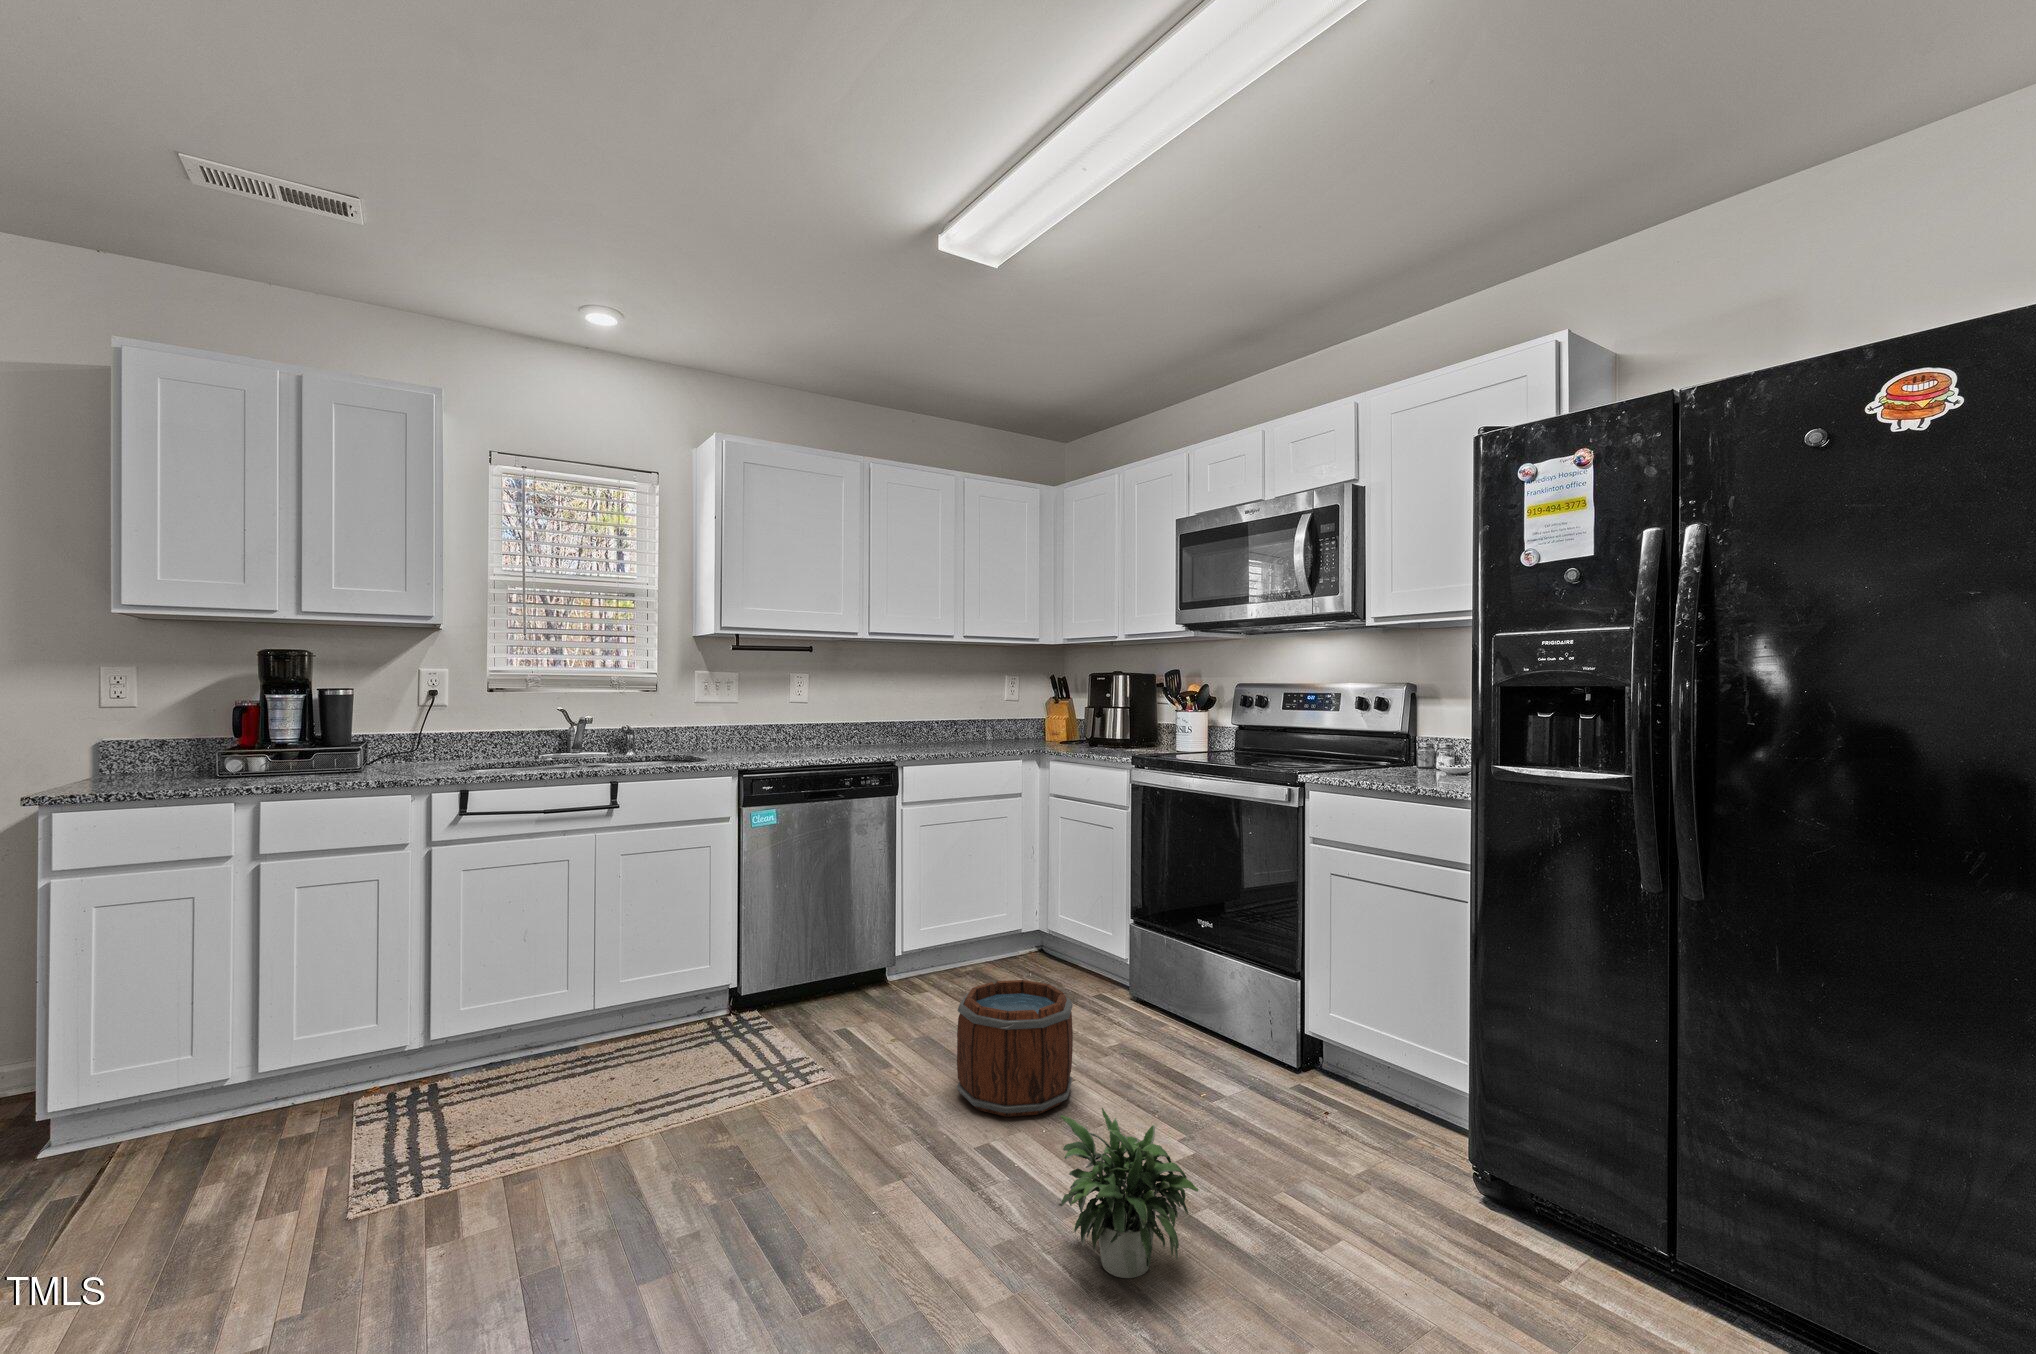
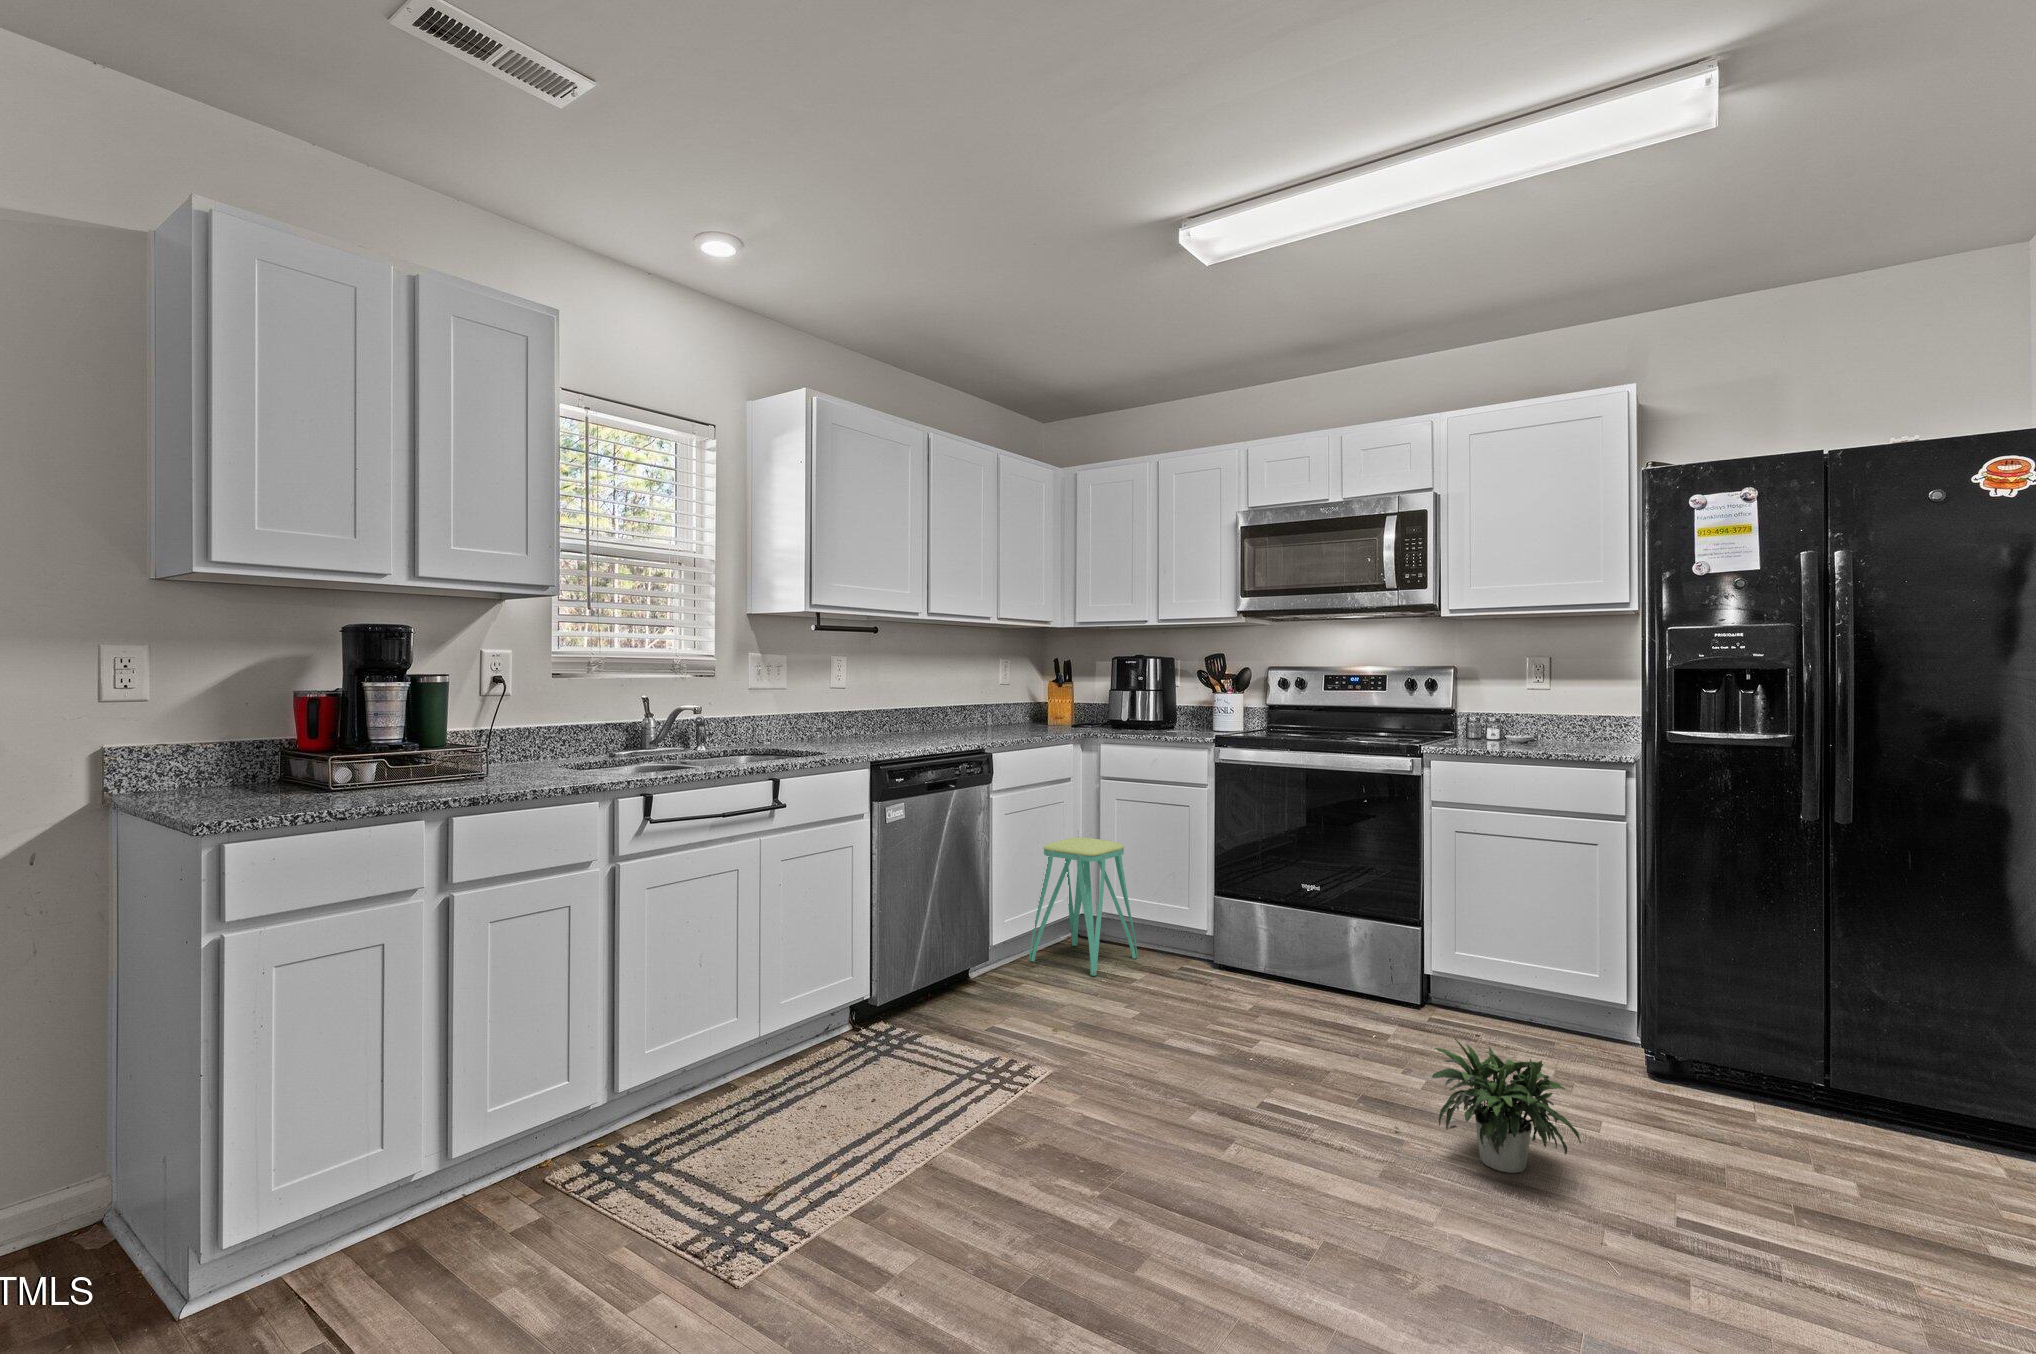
stool: none [960,854,1067,994] -> present [1029,837,1137,976]
bucket: present [957,980,1073,1117] -> none [1179,950,1292,1074]

